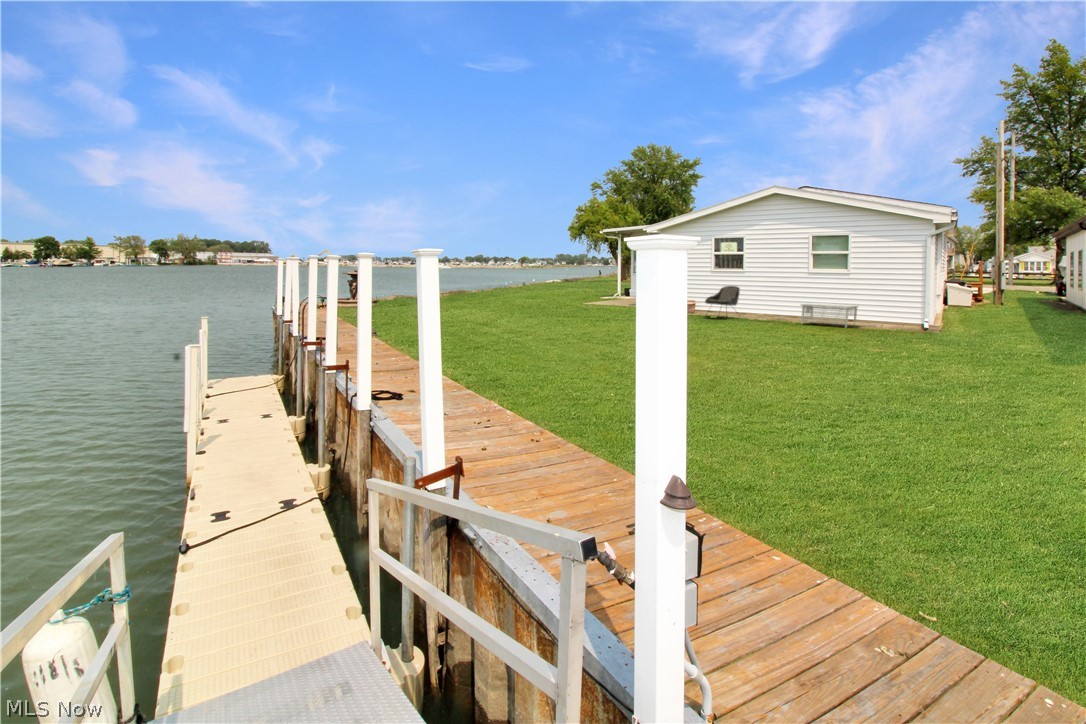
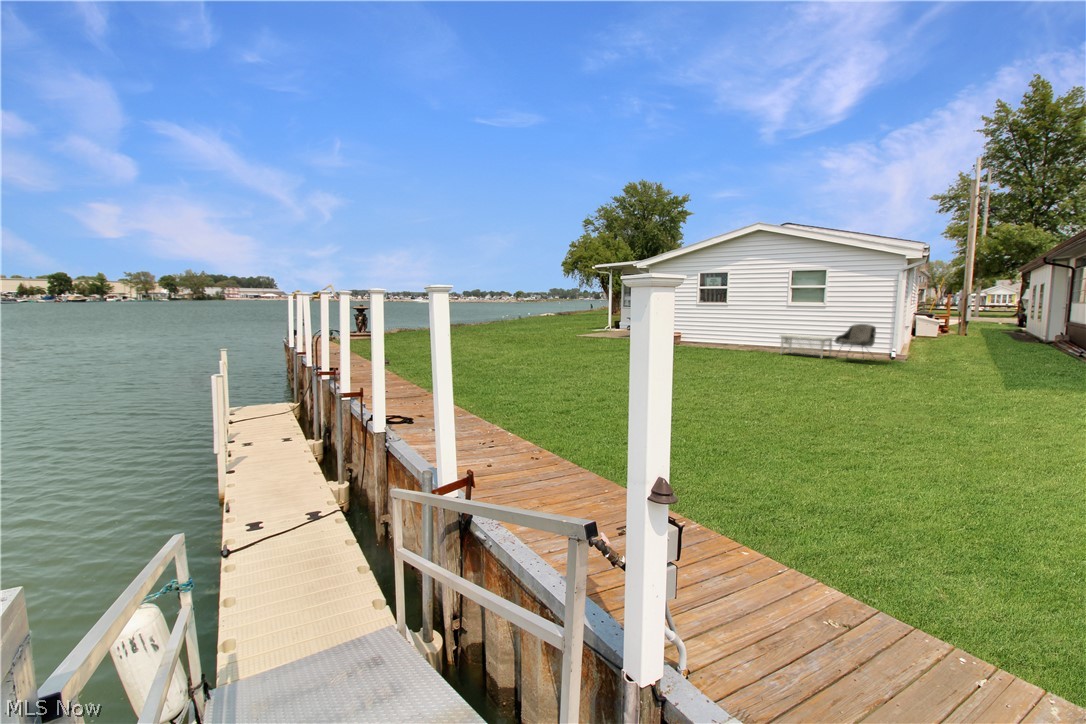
lounge chair: present [705,286,740,319] -> present [835,324,876,360]

